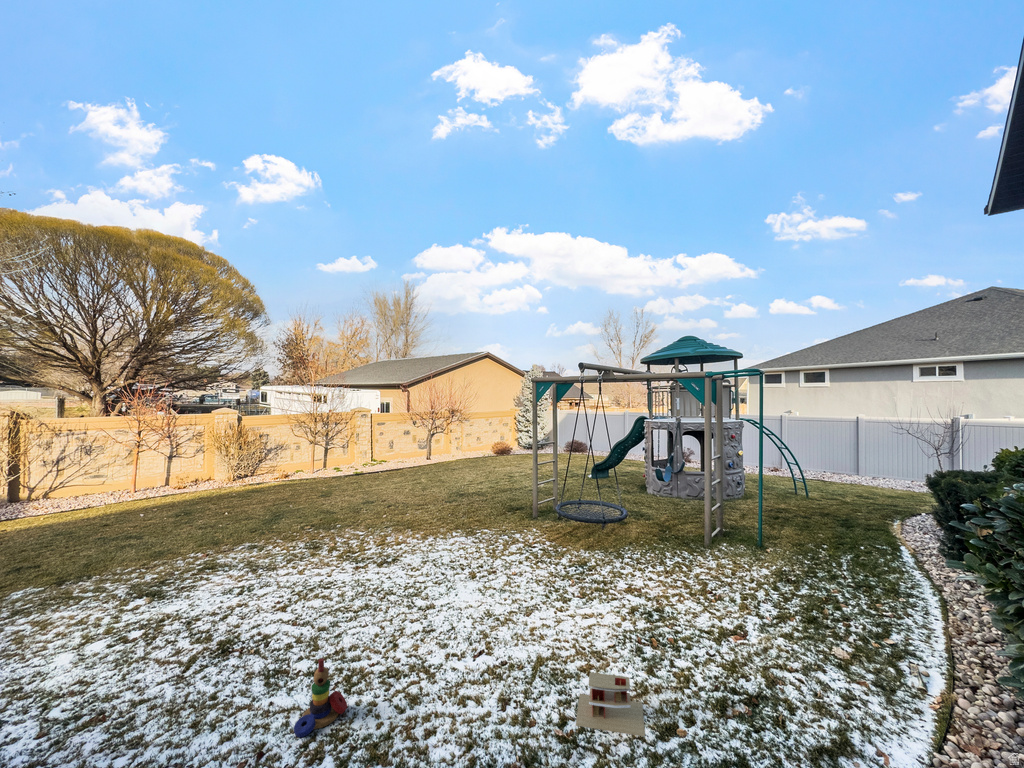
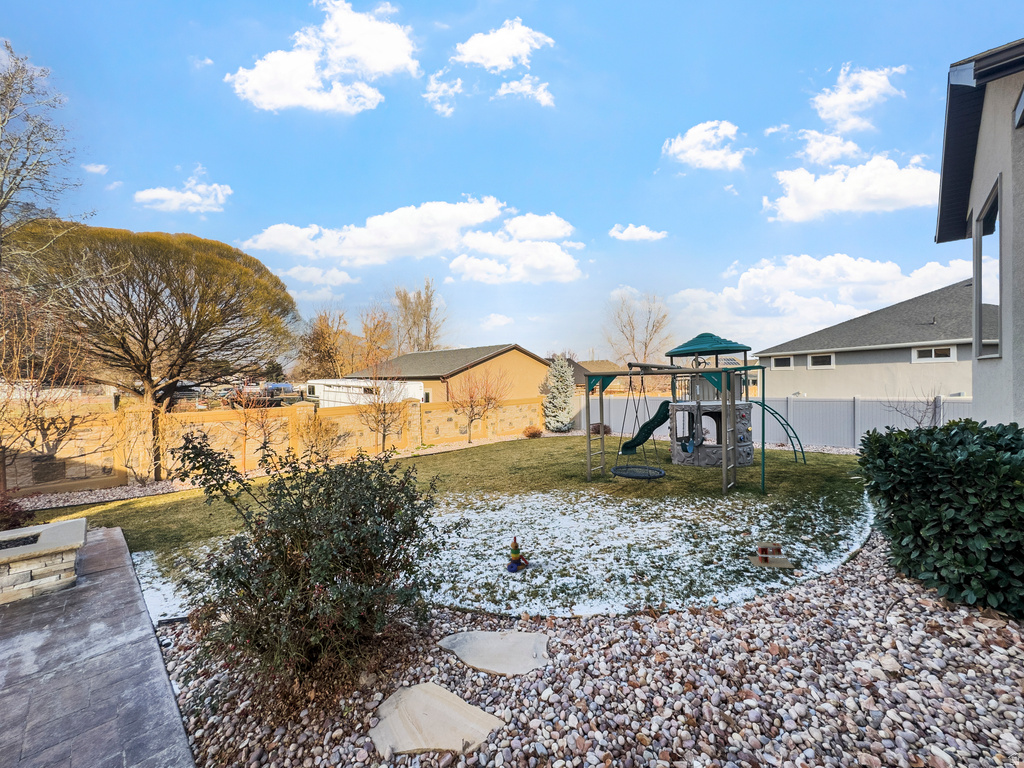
toy house: present [576,672,645,736] -> present [748,542,795,568]

